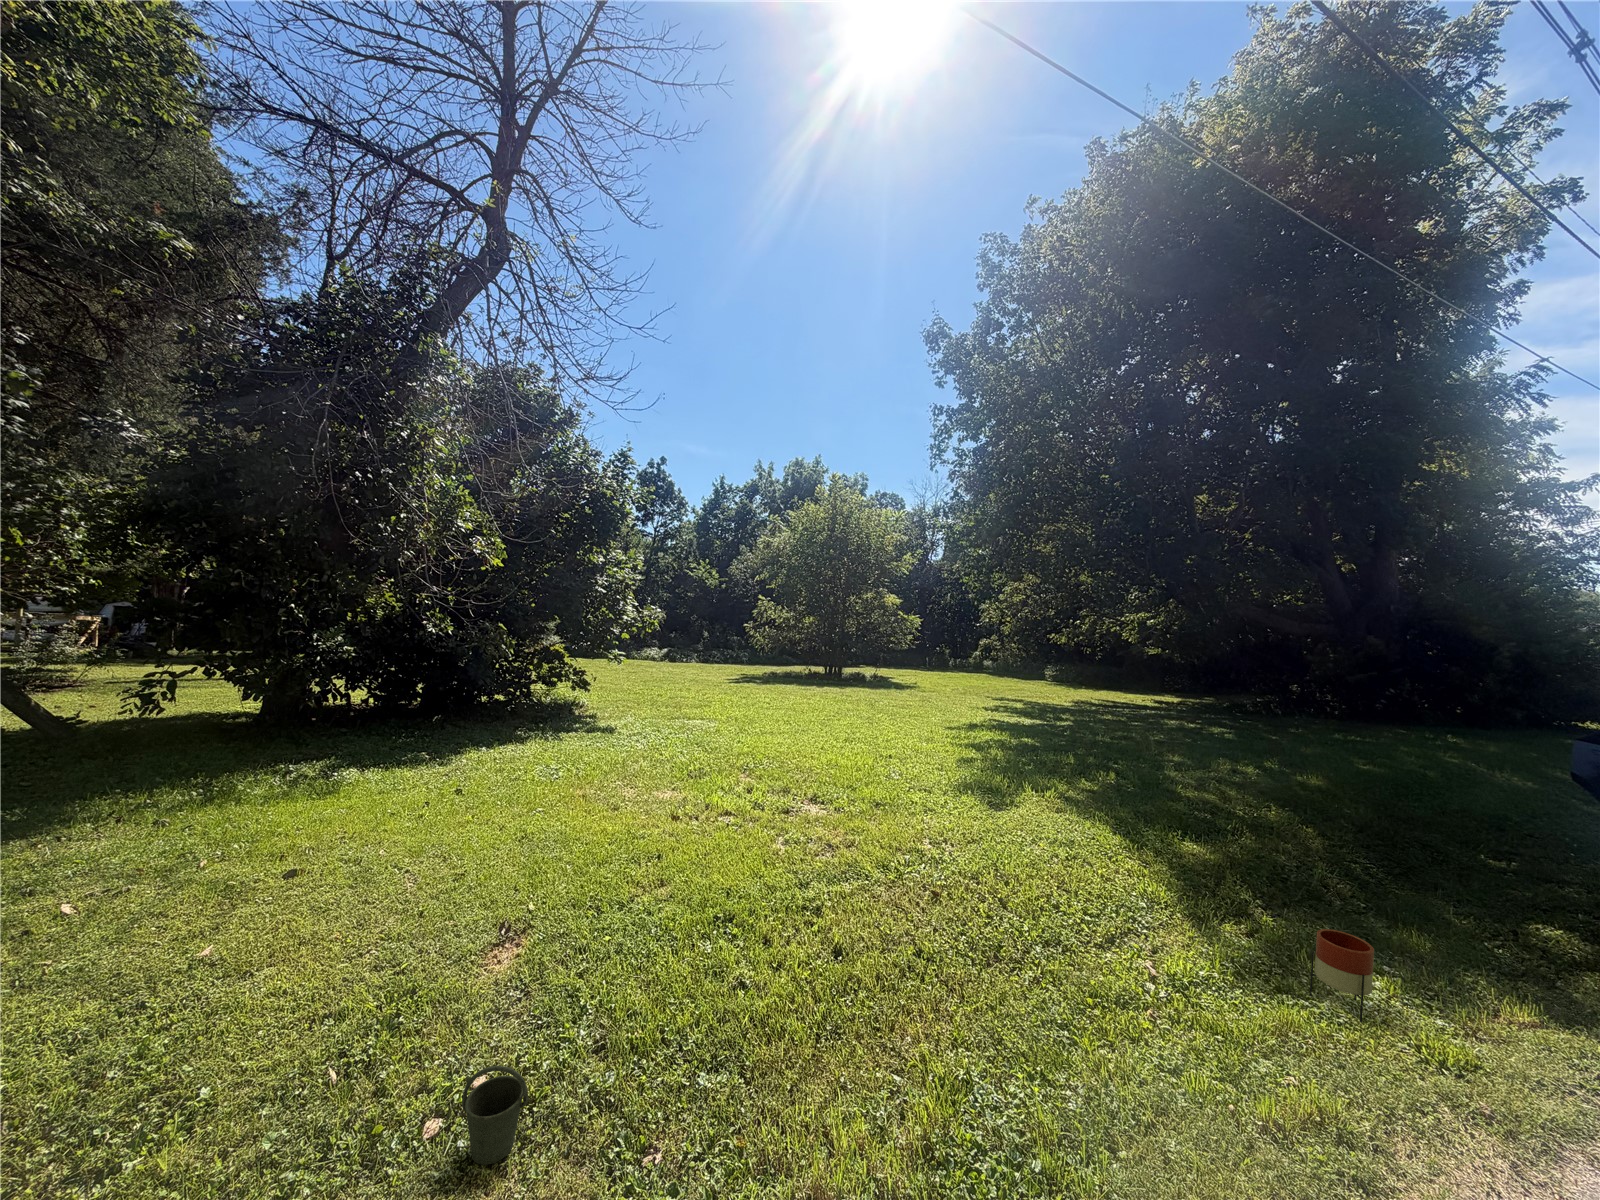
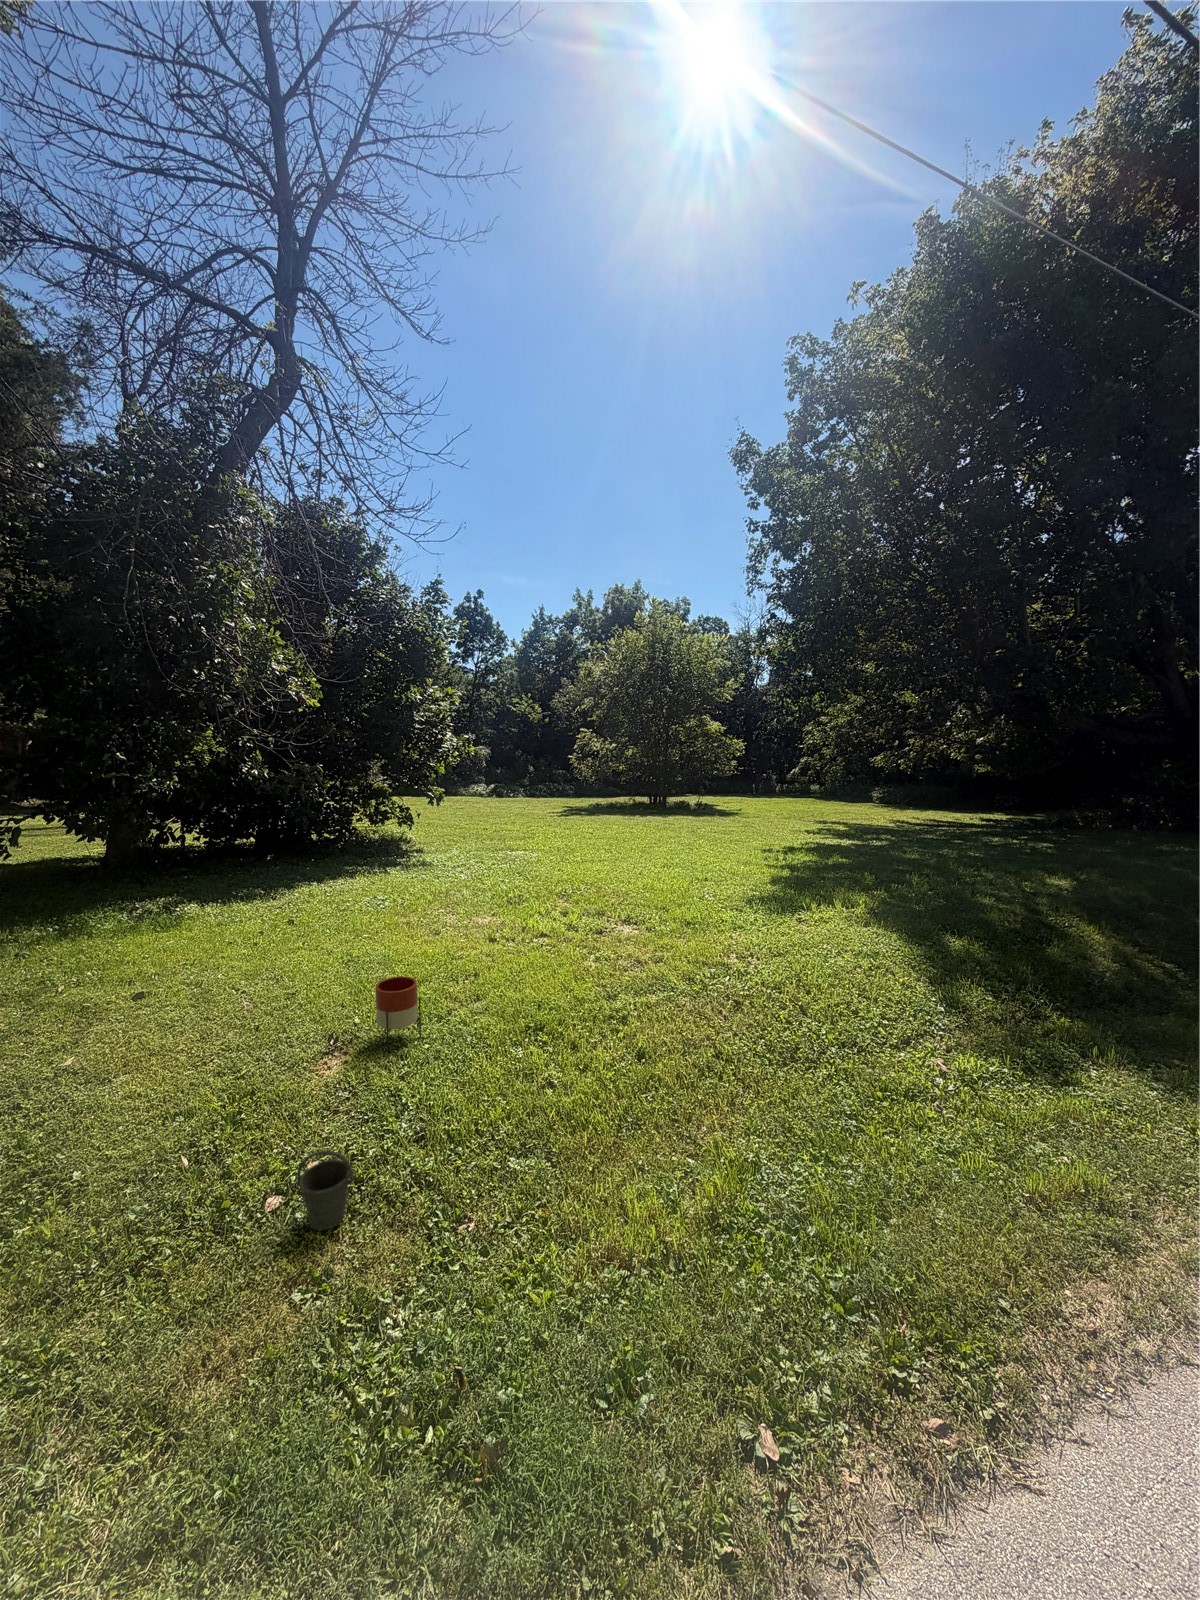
planter: present [1310,929,1374,1022] -> present [375,976,421,1052]

